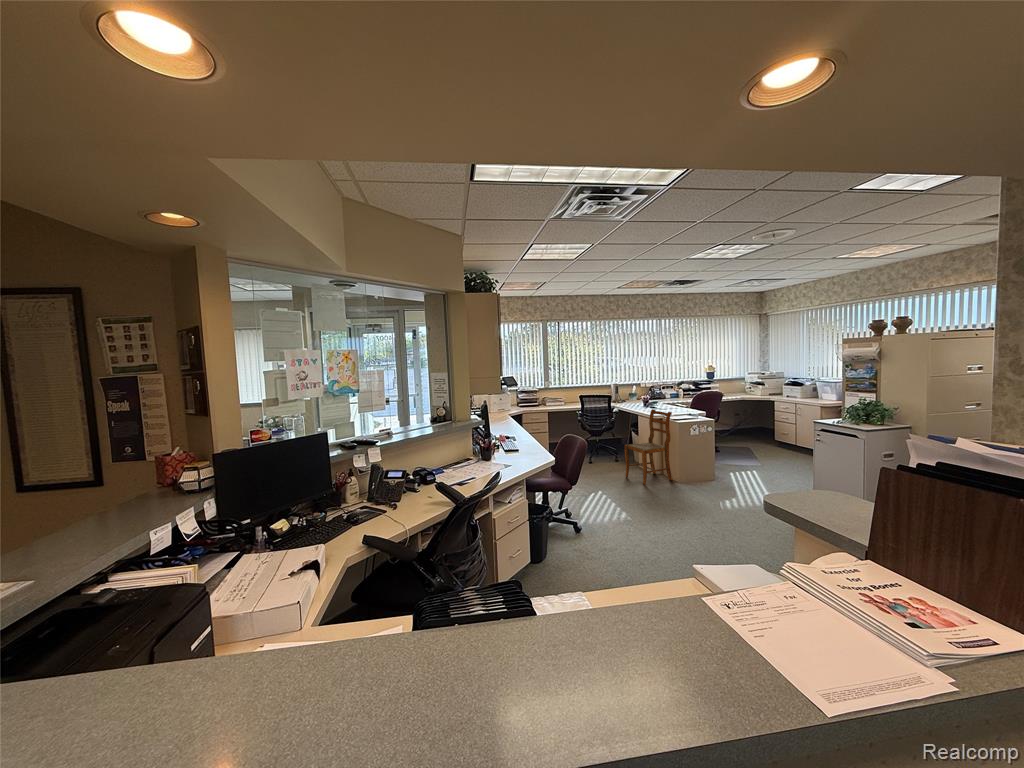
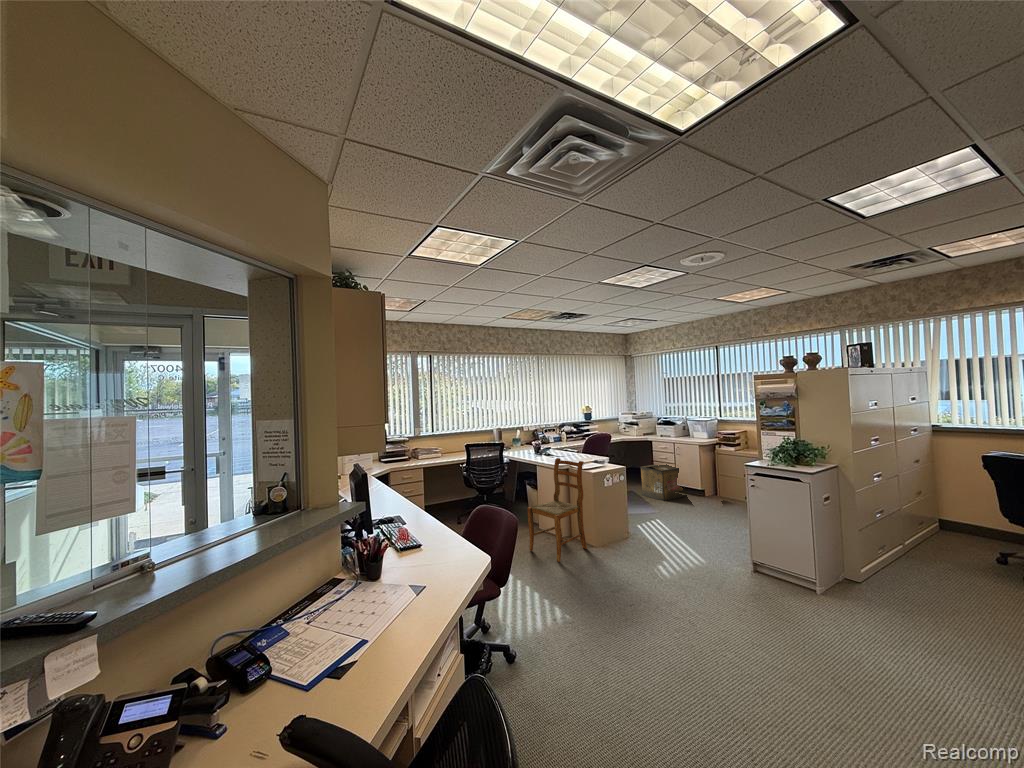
cardboard box: none [756,423,802,457] -> present [641,464,685,501]

